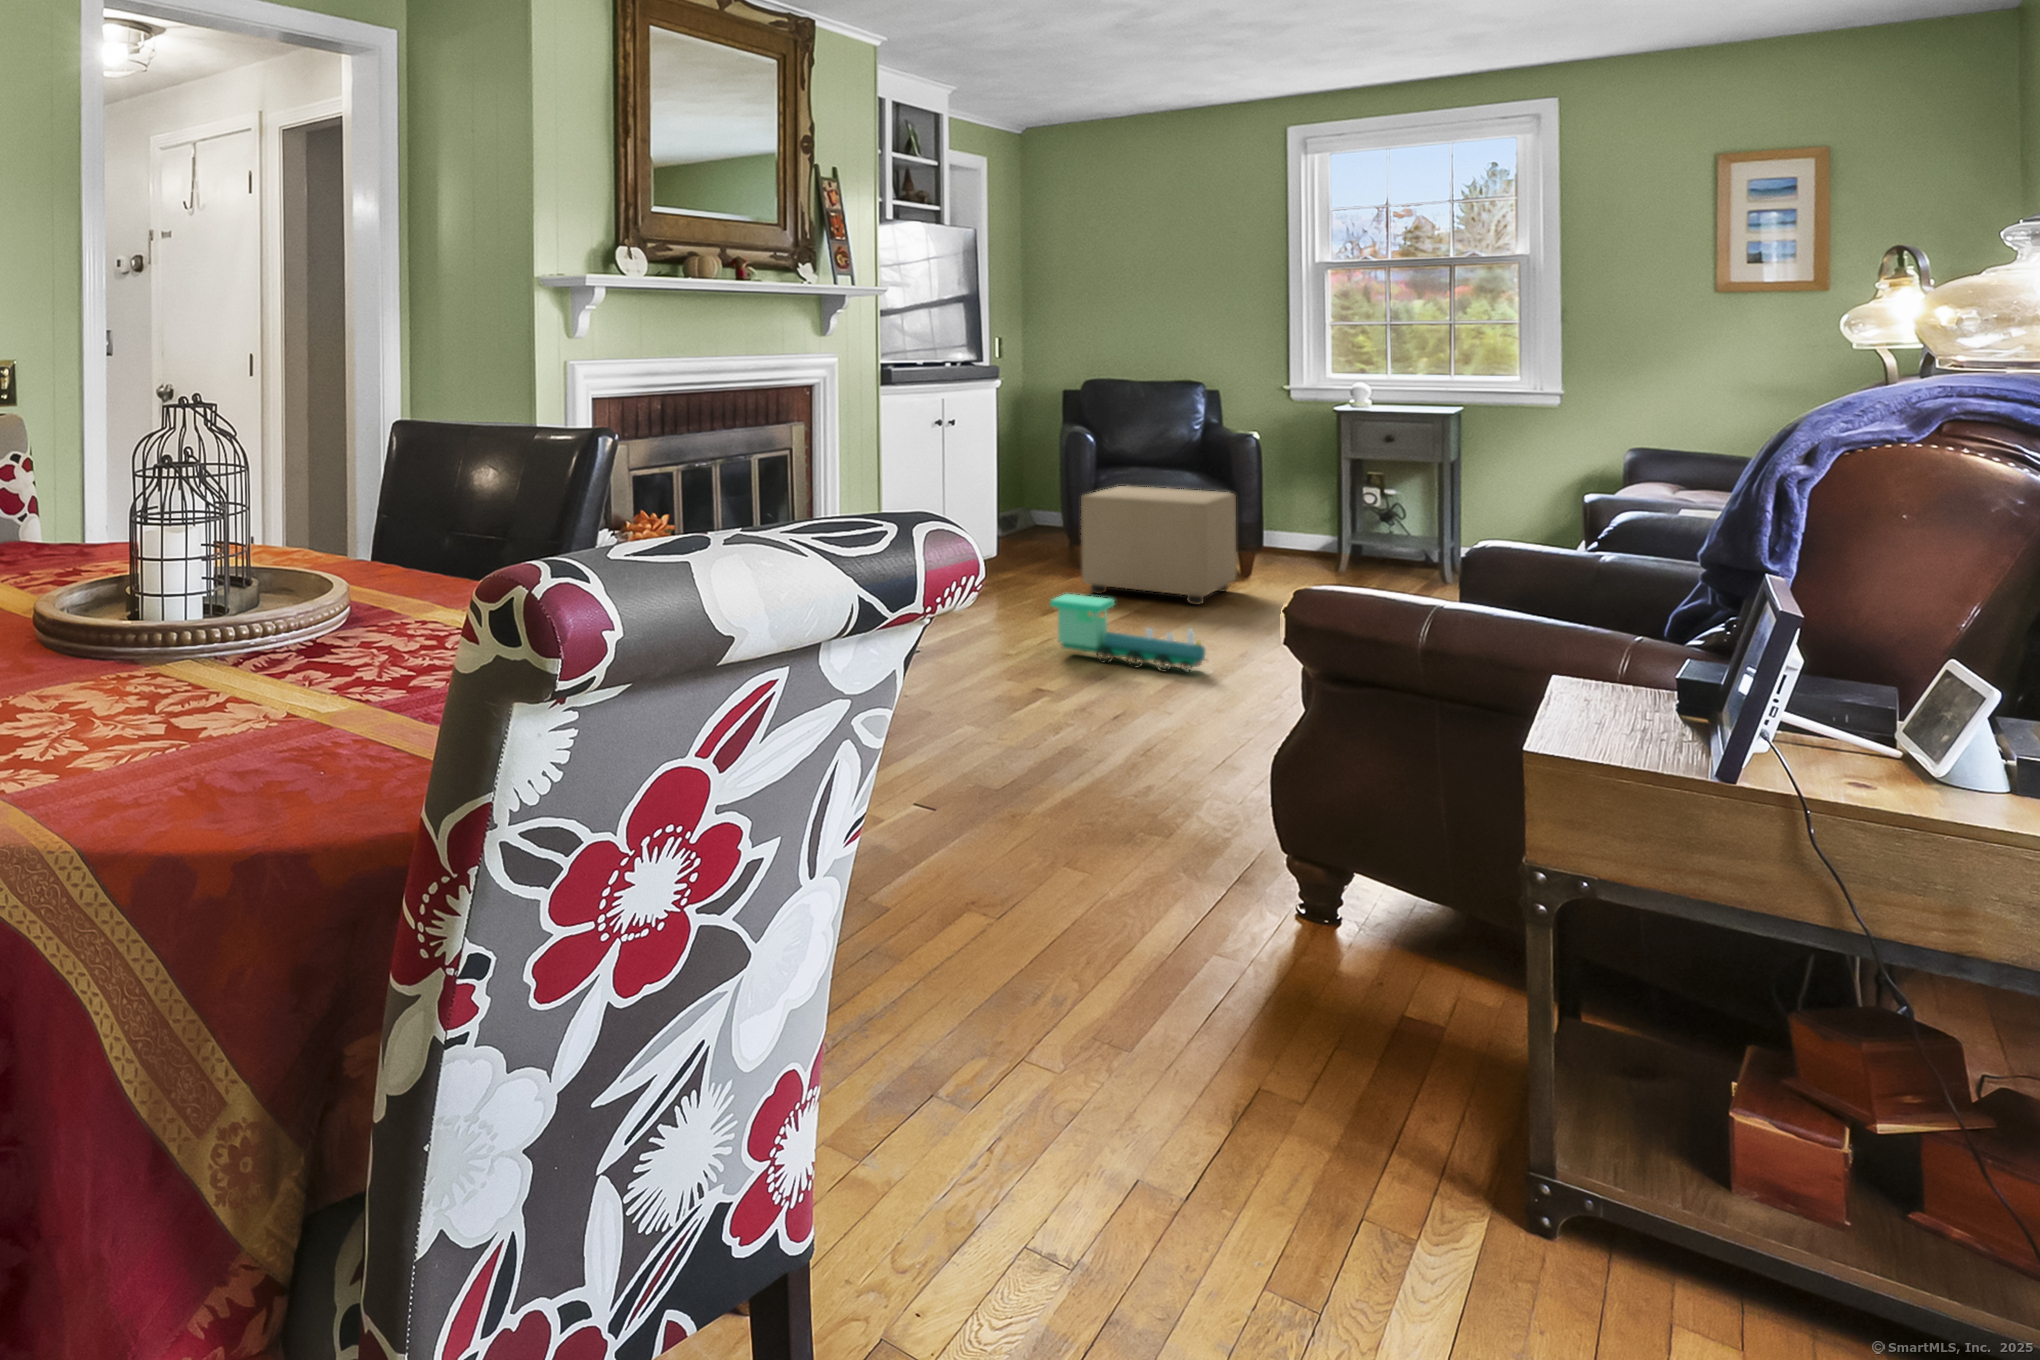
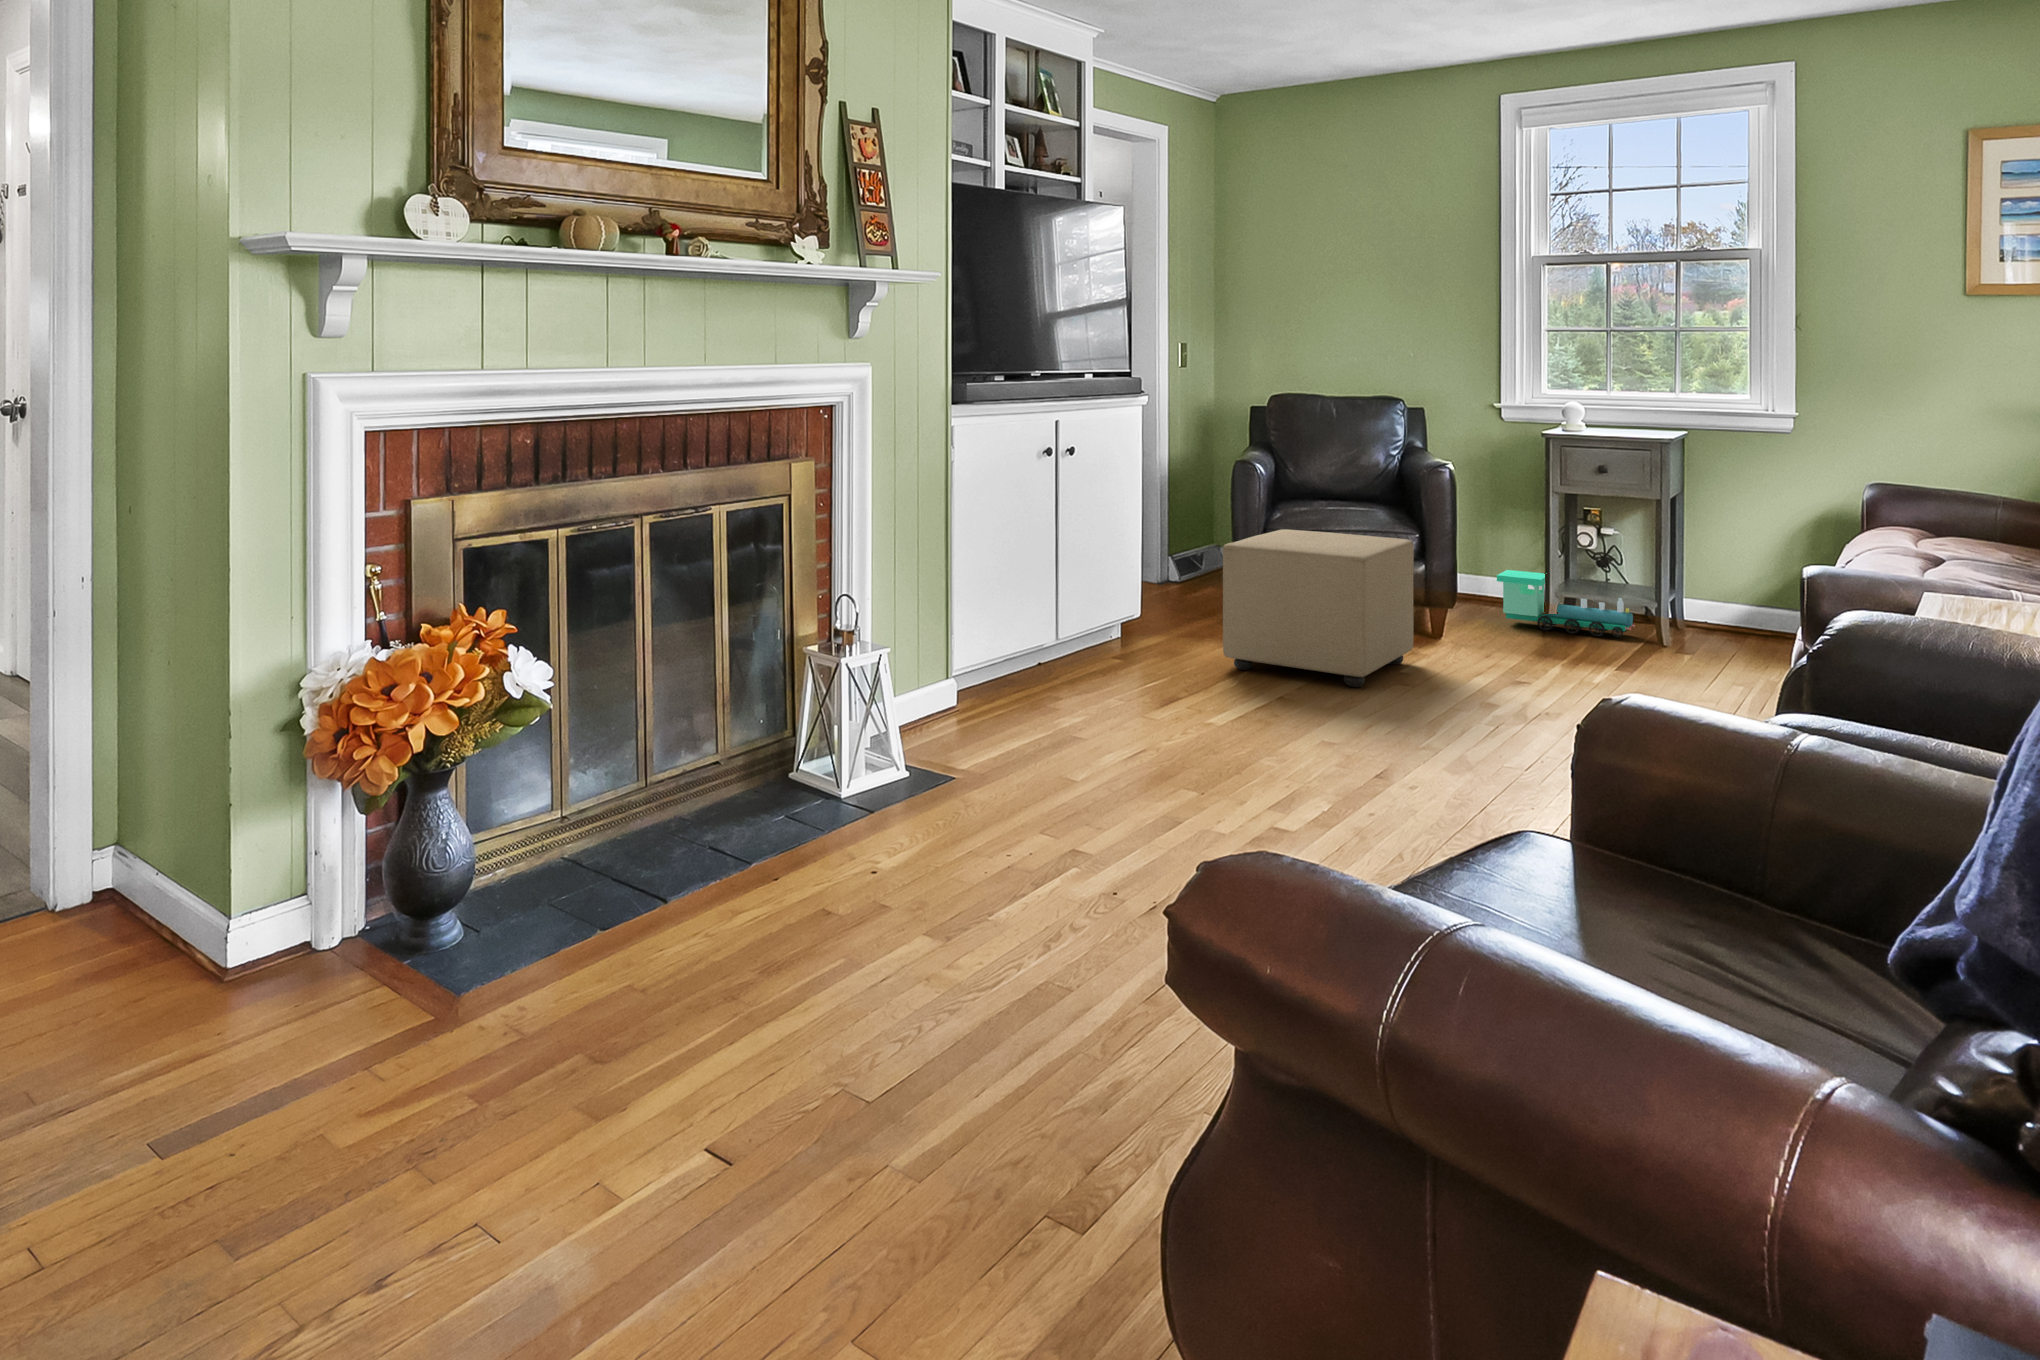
toy train: present [1050,594,1206,671] -> present [1497,570,1635,637]

